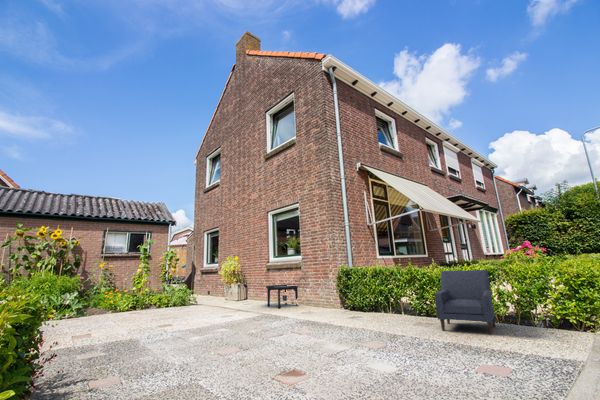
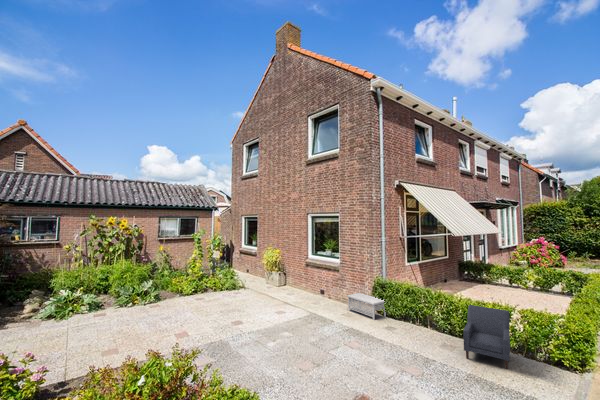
round table: present [266,284,299,309] -> none [309,283,338,307]
storage bench: none [308,289,353,313] -> present [347,293,386,320]

